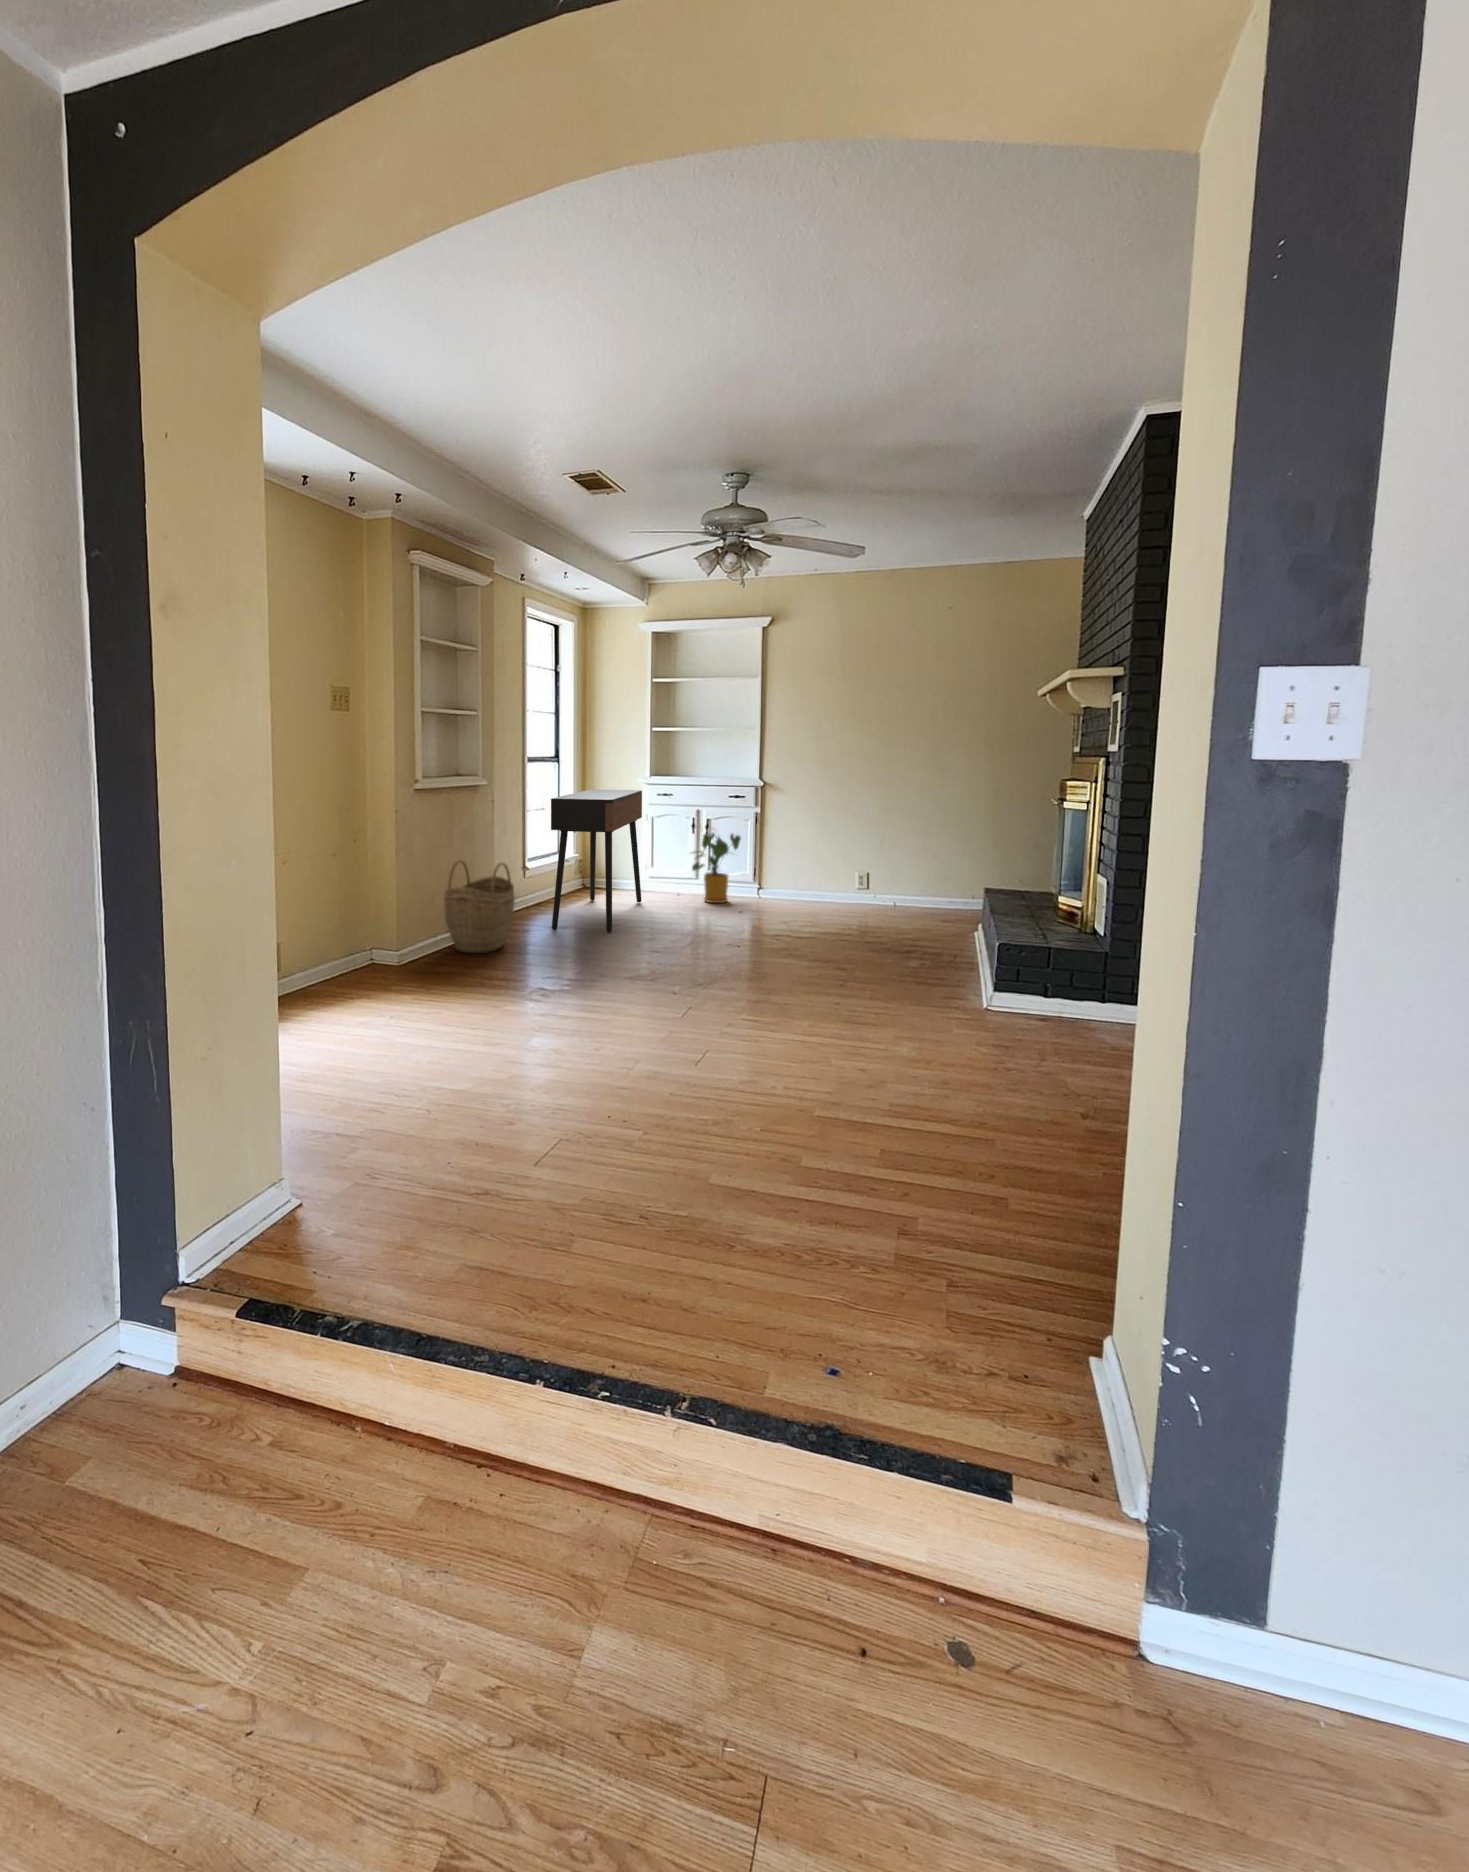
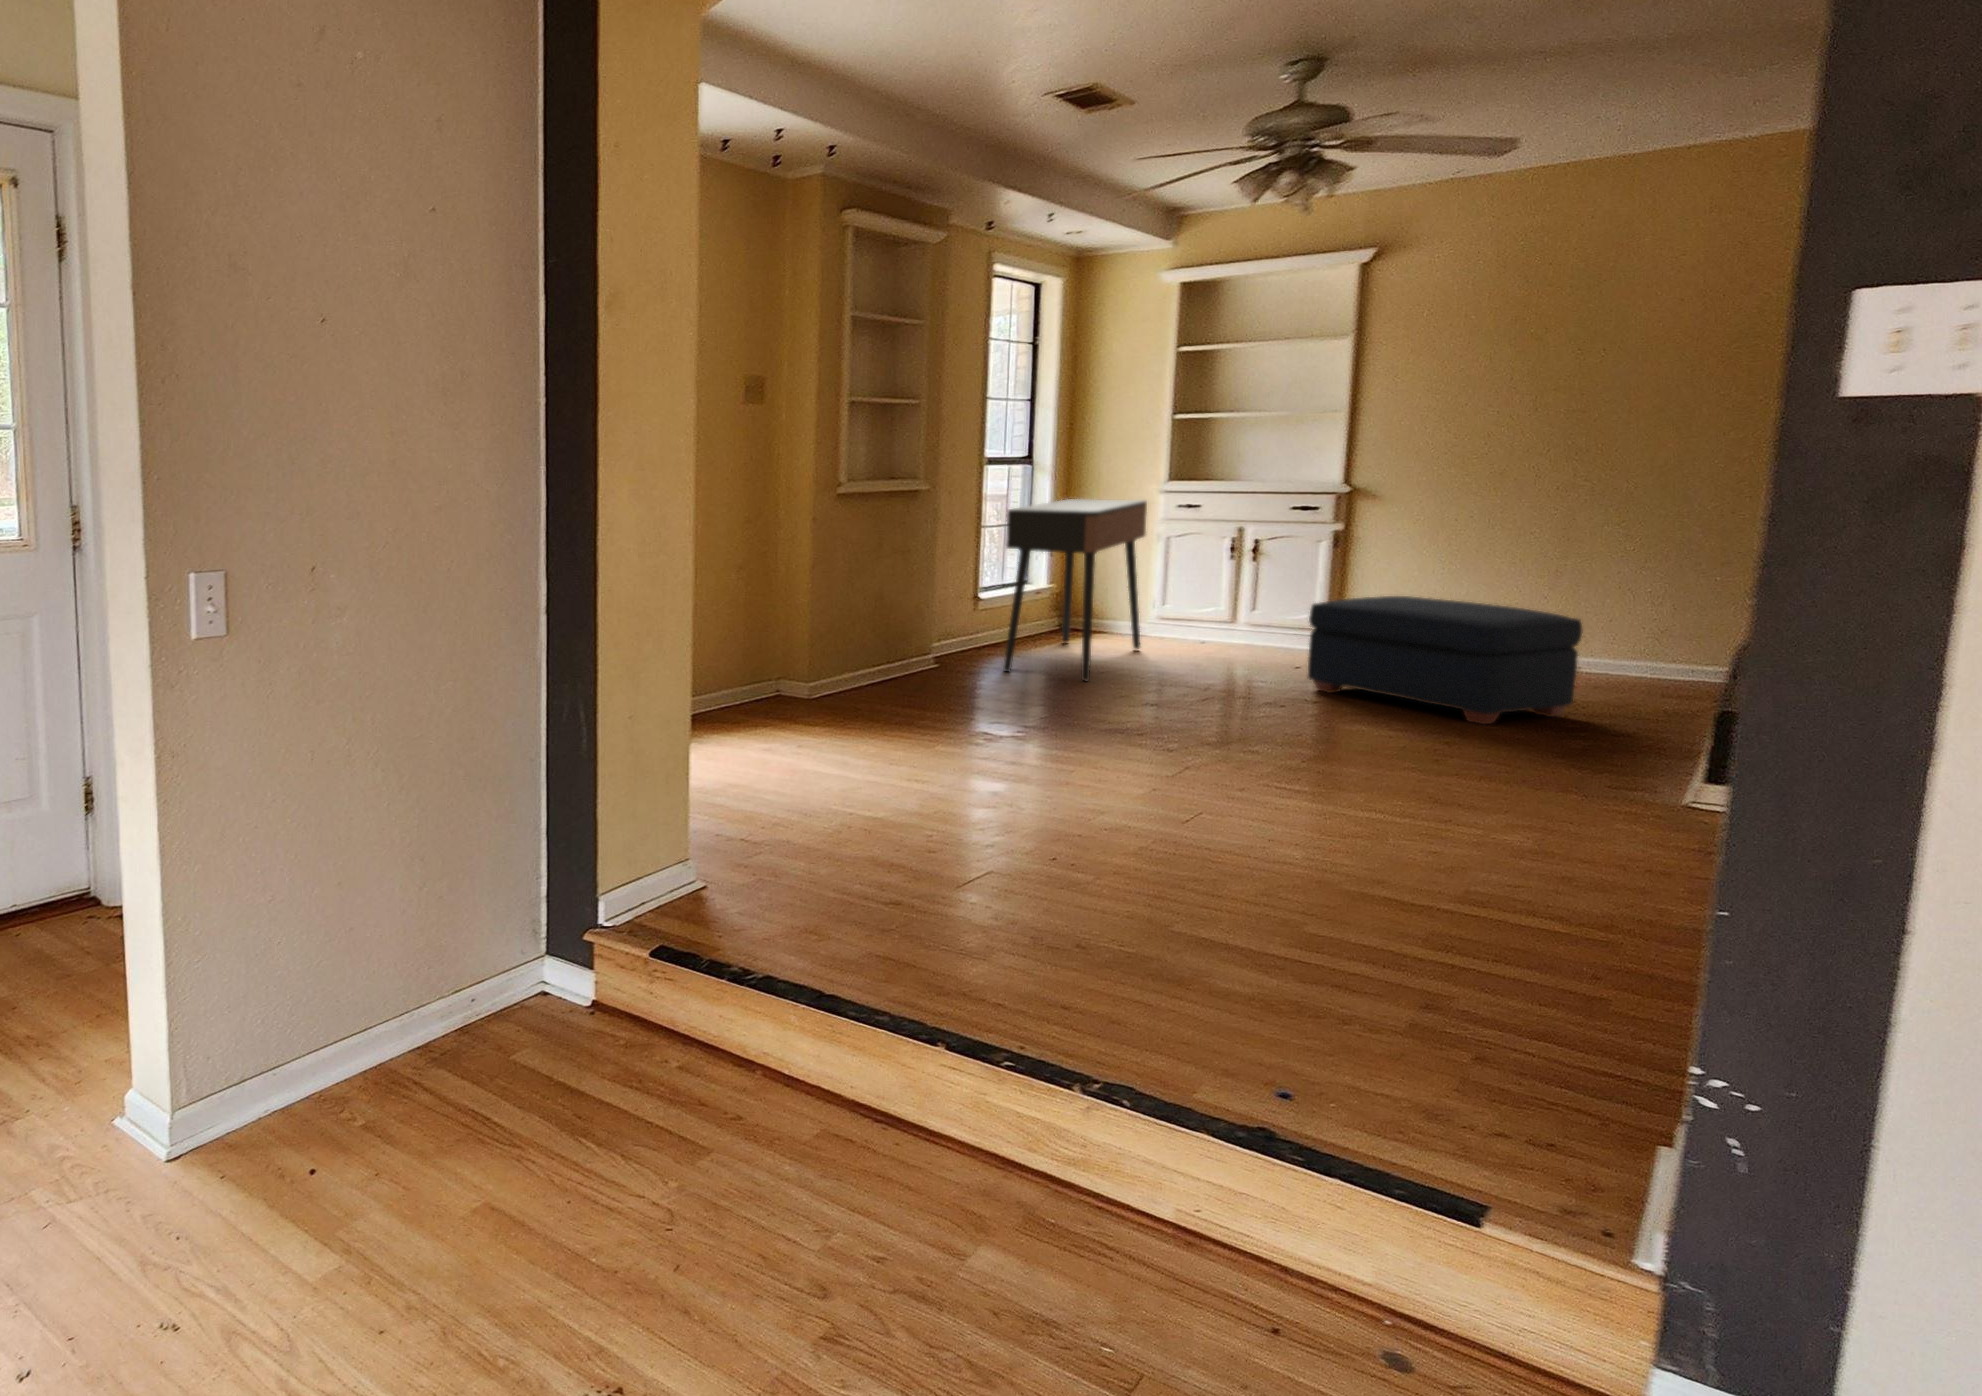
house plant: present [692,833,741,903] -> none [1218,560,1313,659]
ottoman: none [744,855,884,941] -> present [1308,596,1583,724]
woven basket: present [444,860,515,953] -> none [862,580,953,690]

